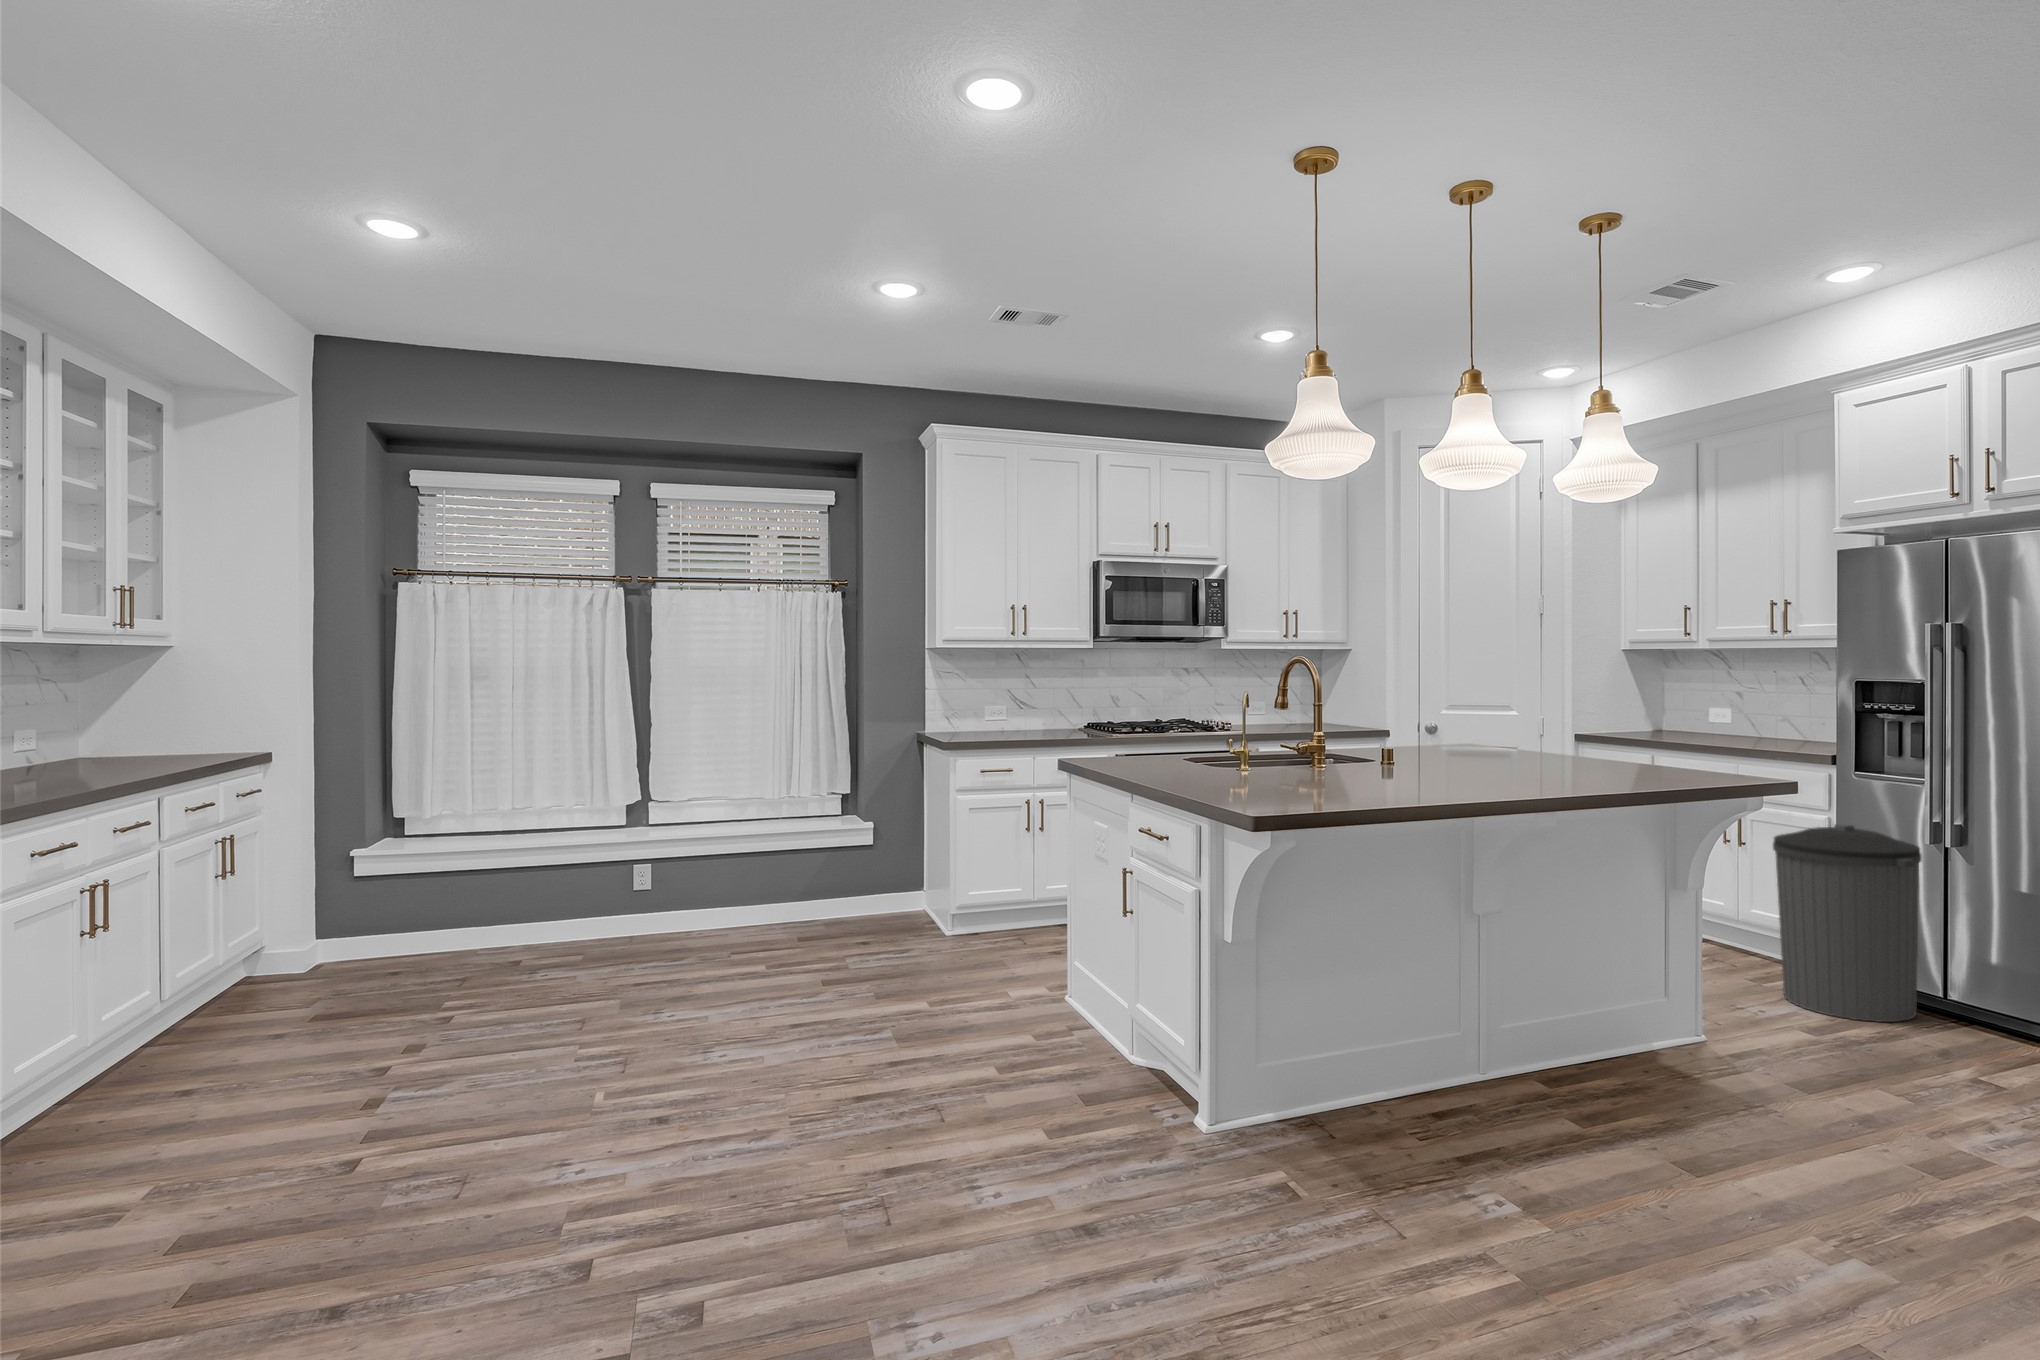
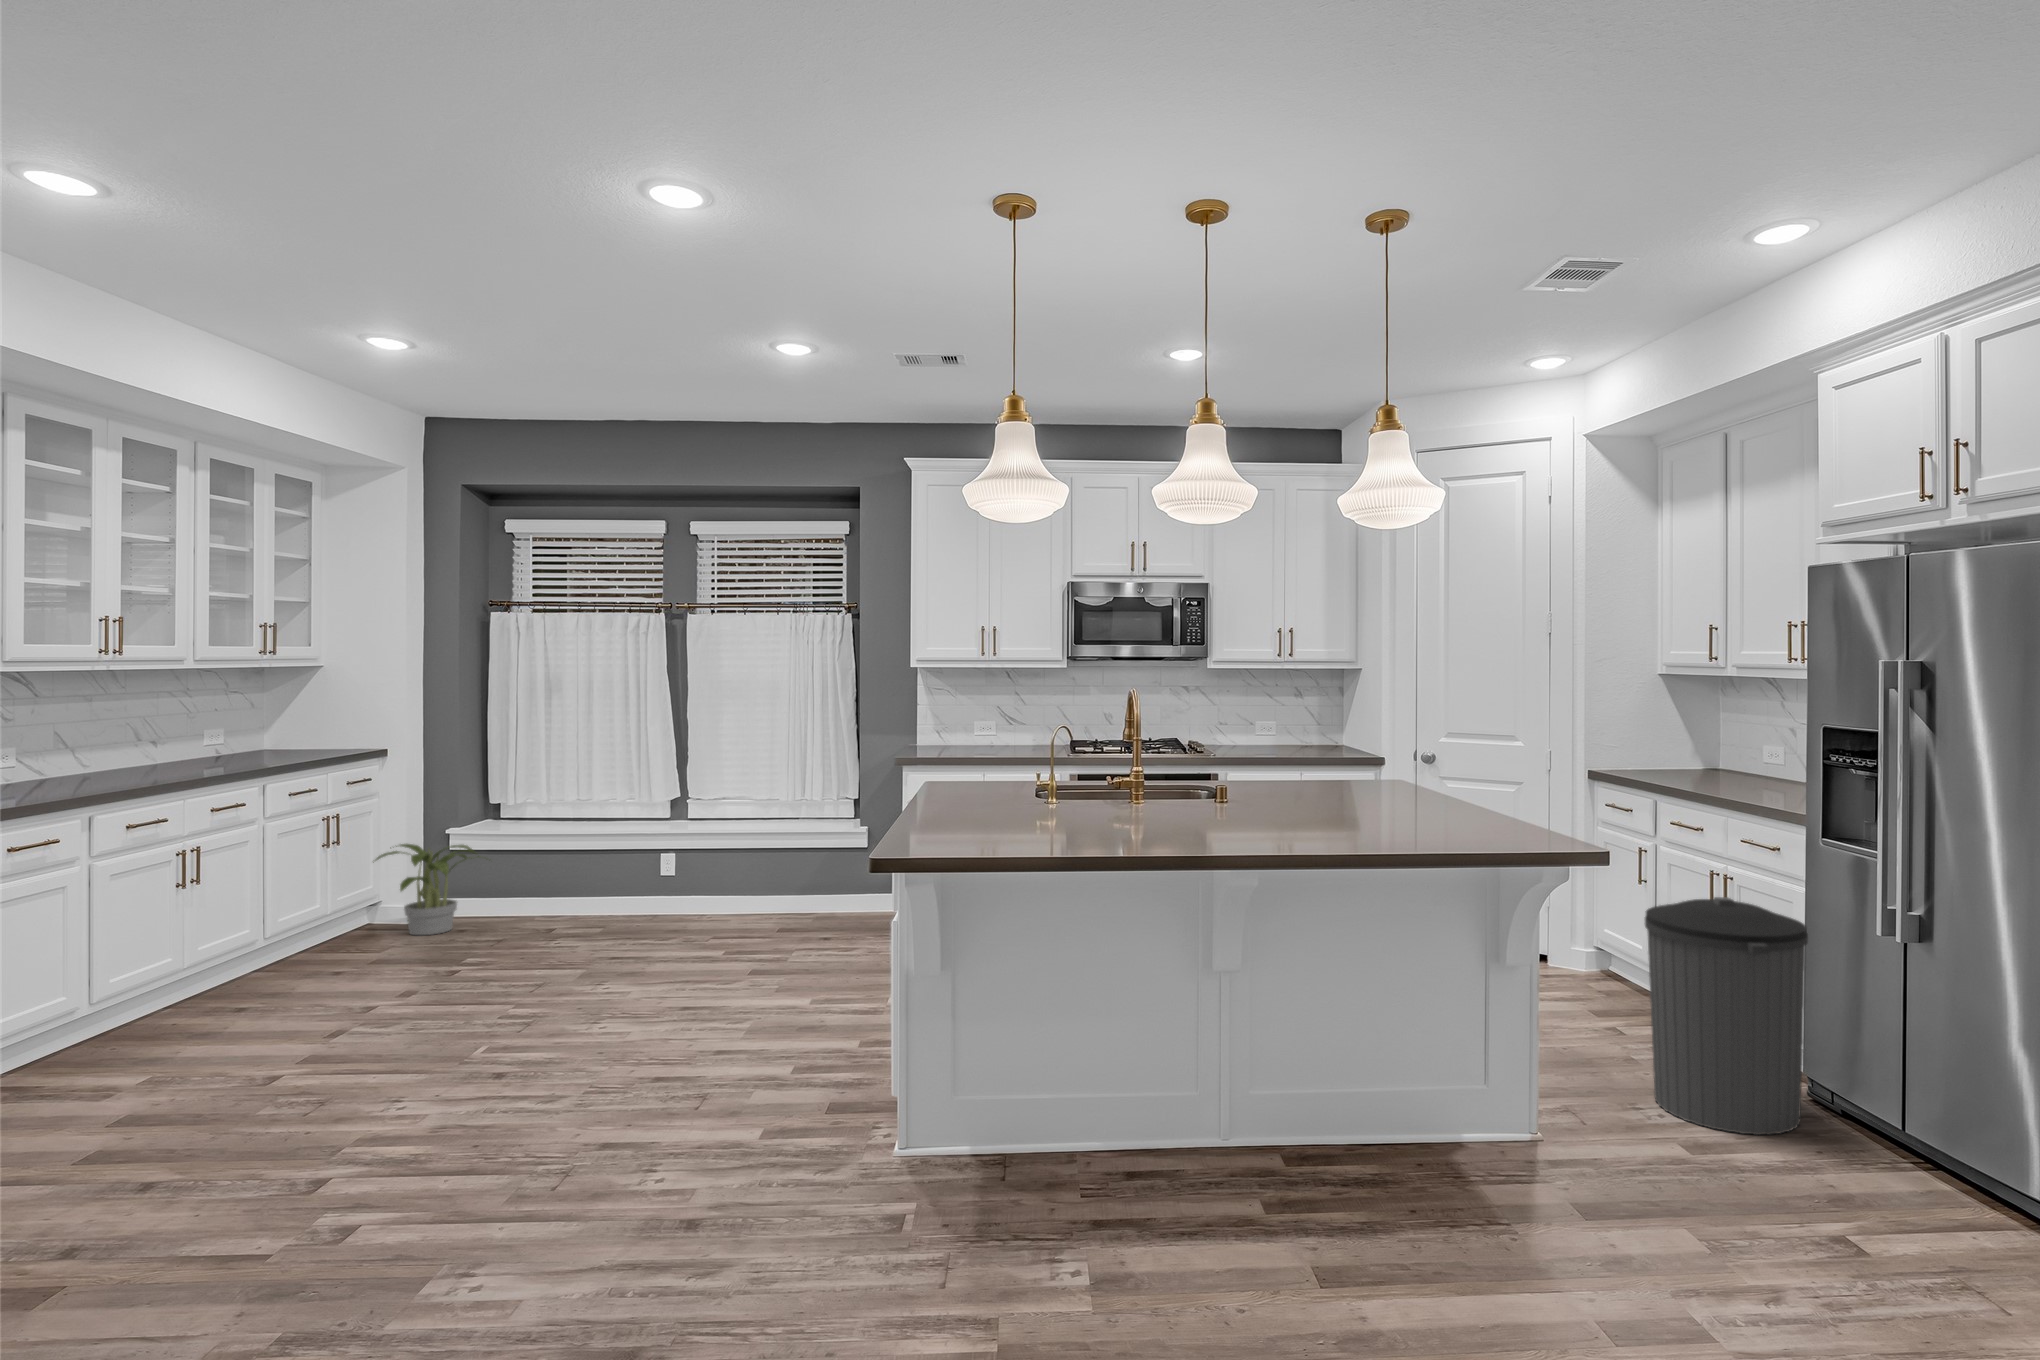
potted plant: none [277,867,424,985] -> present [373,844,479,935]

